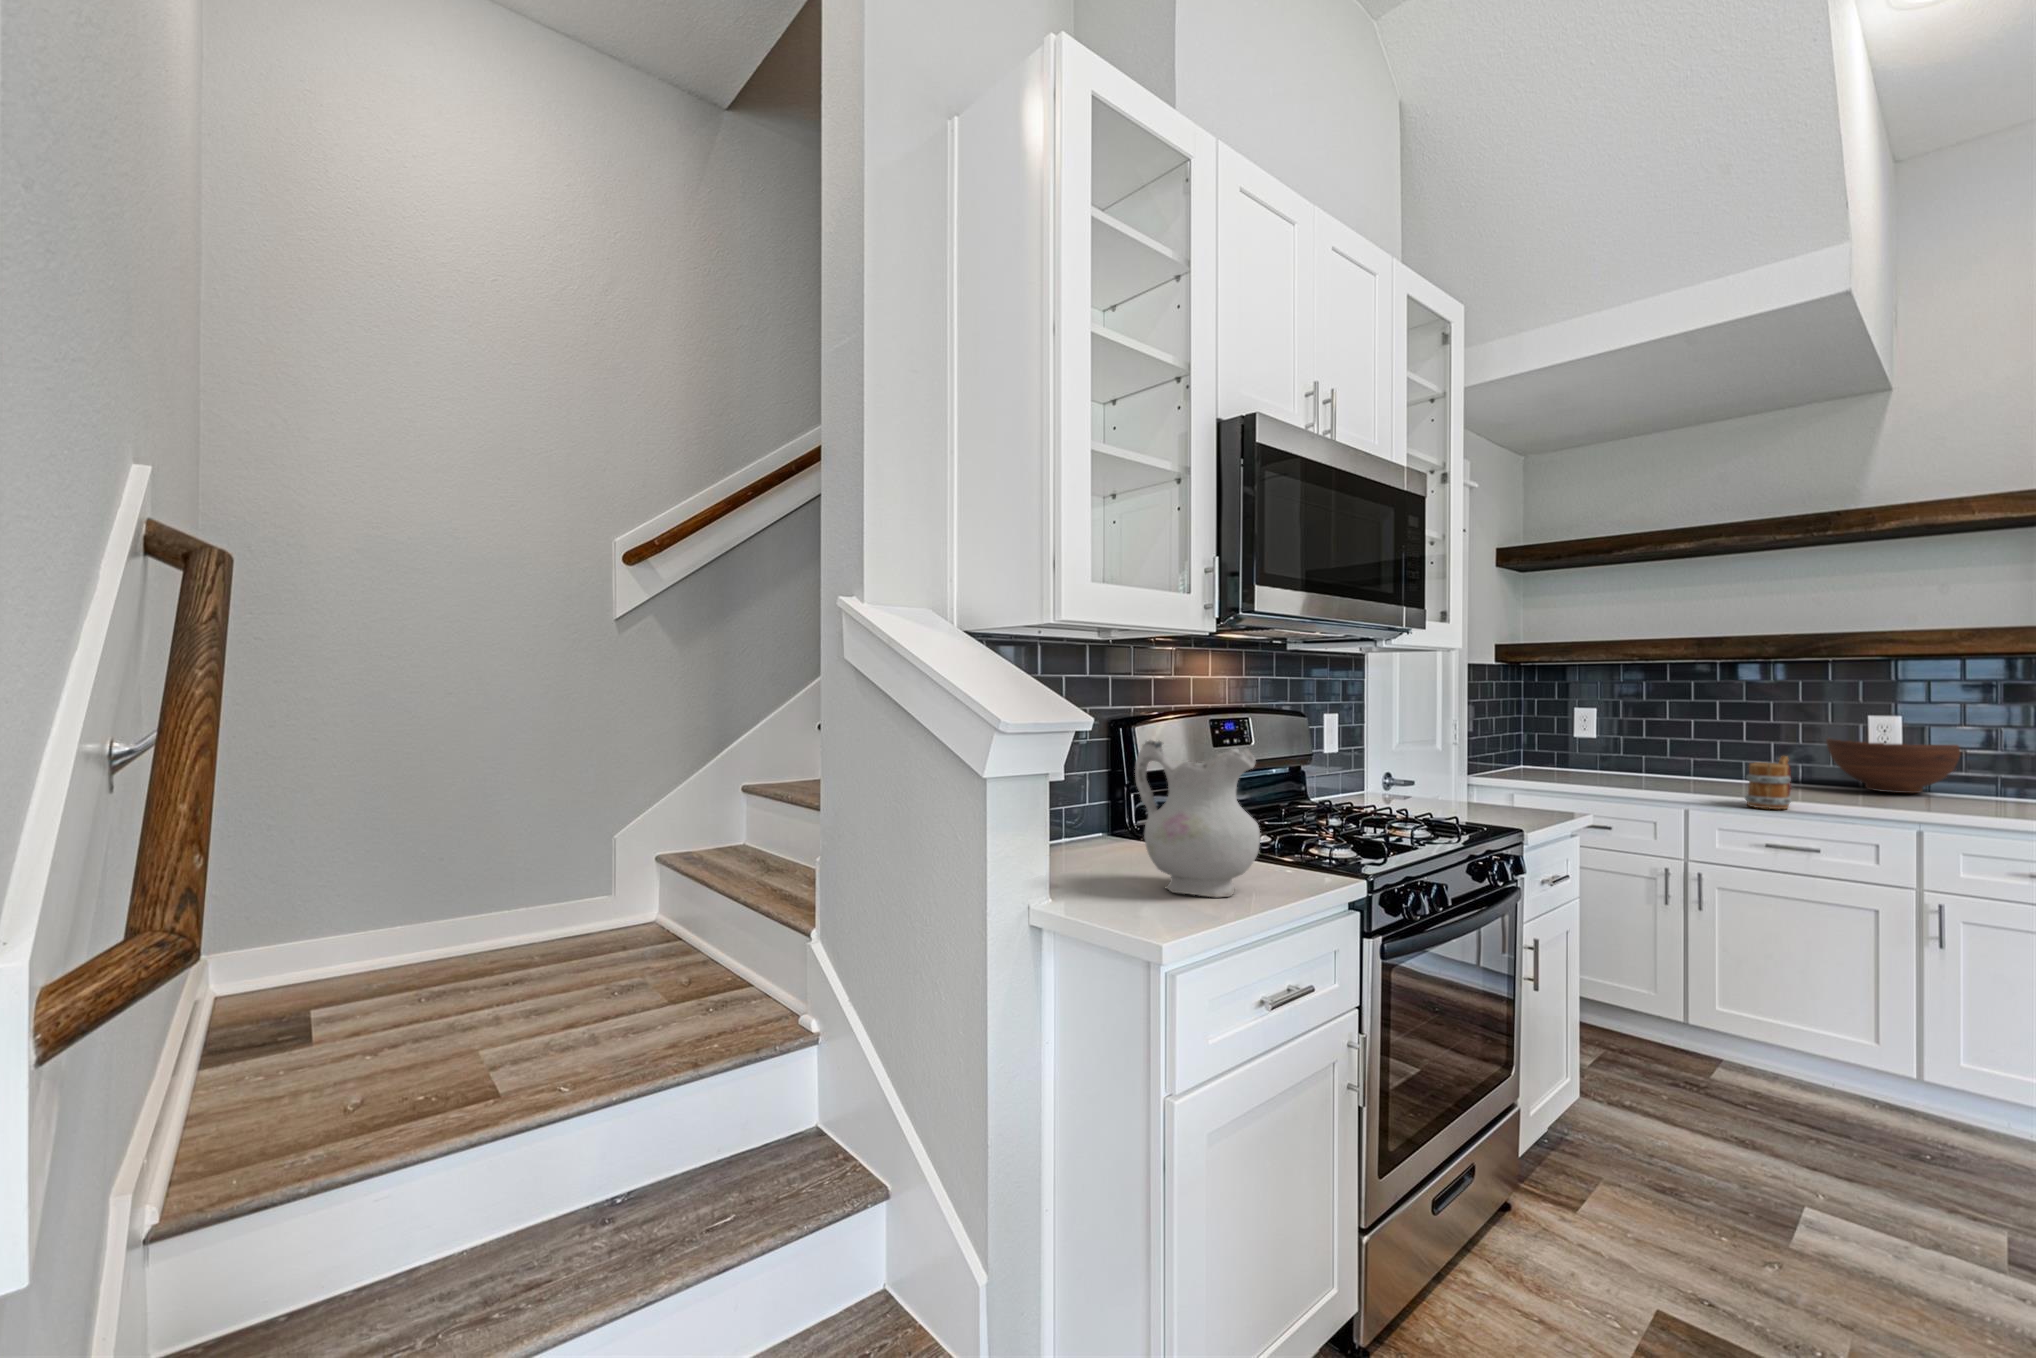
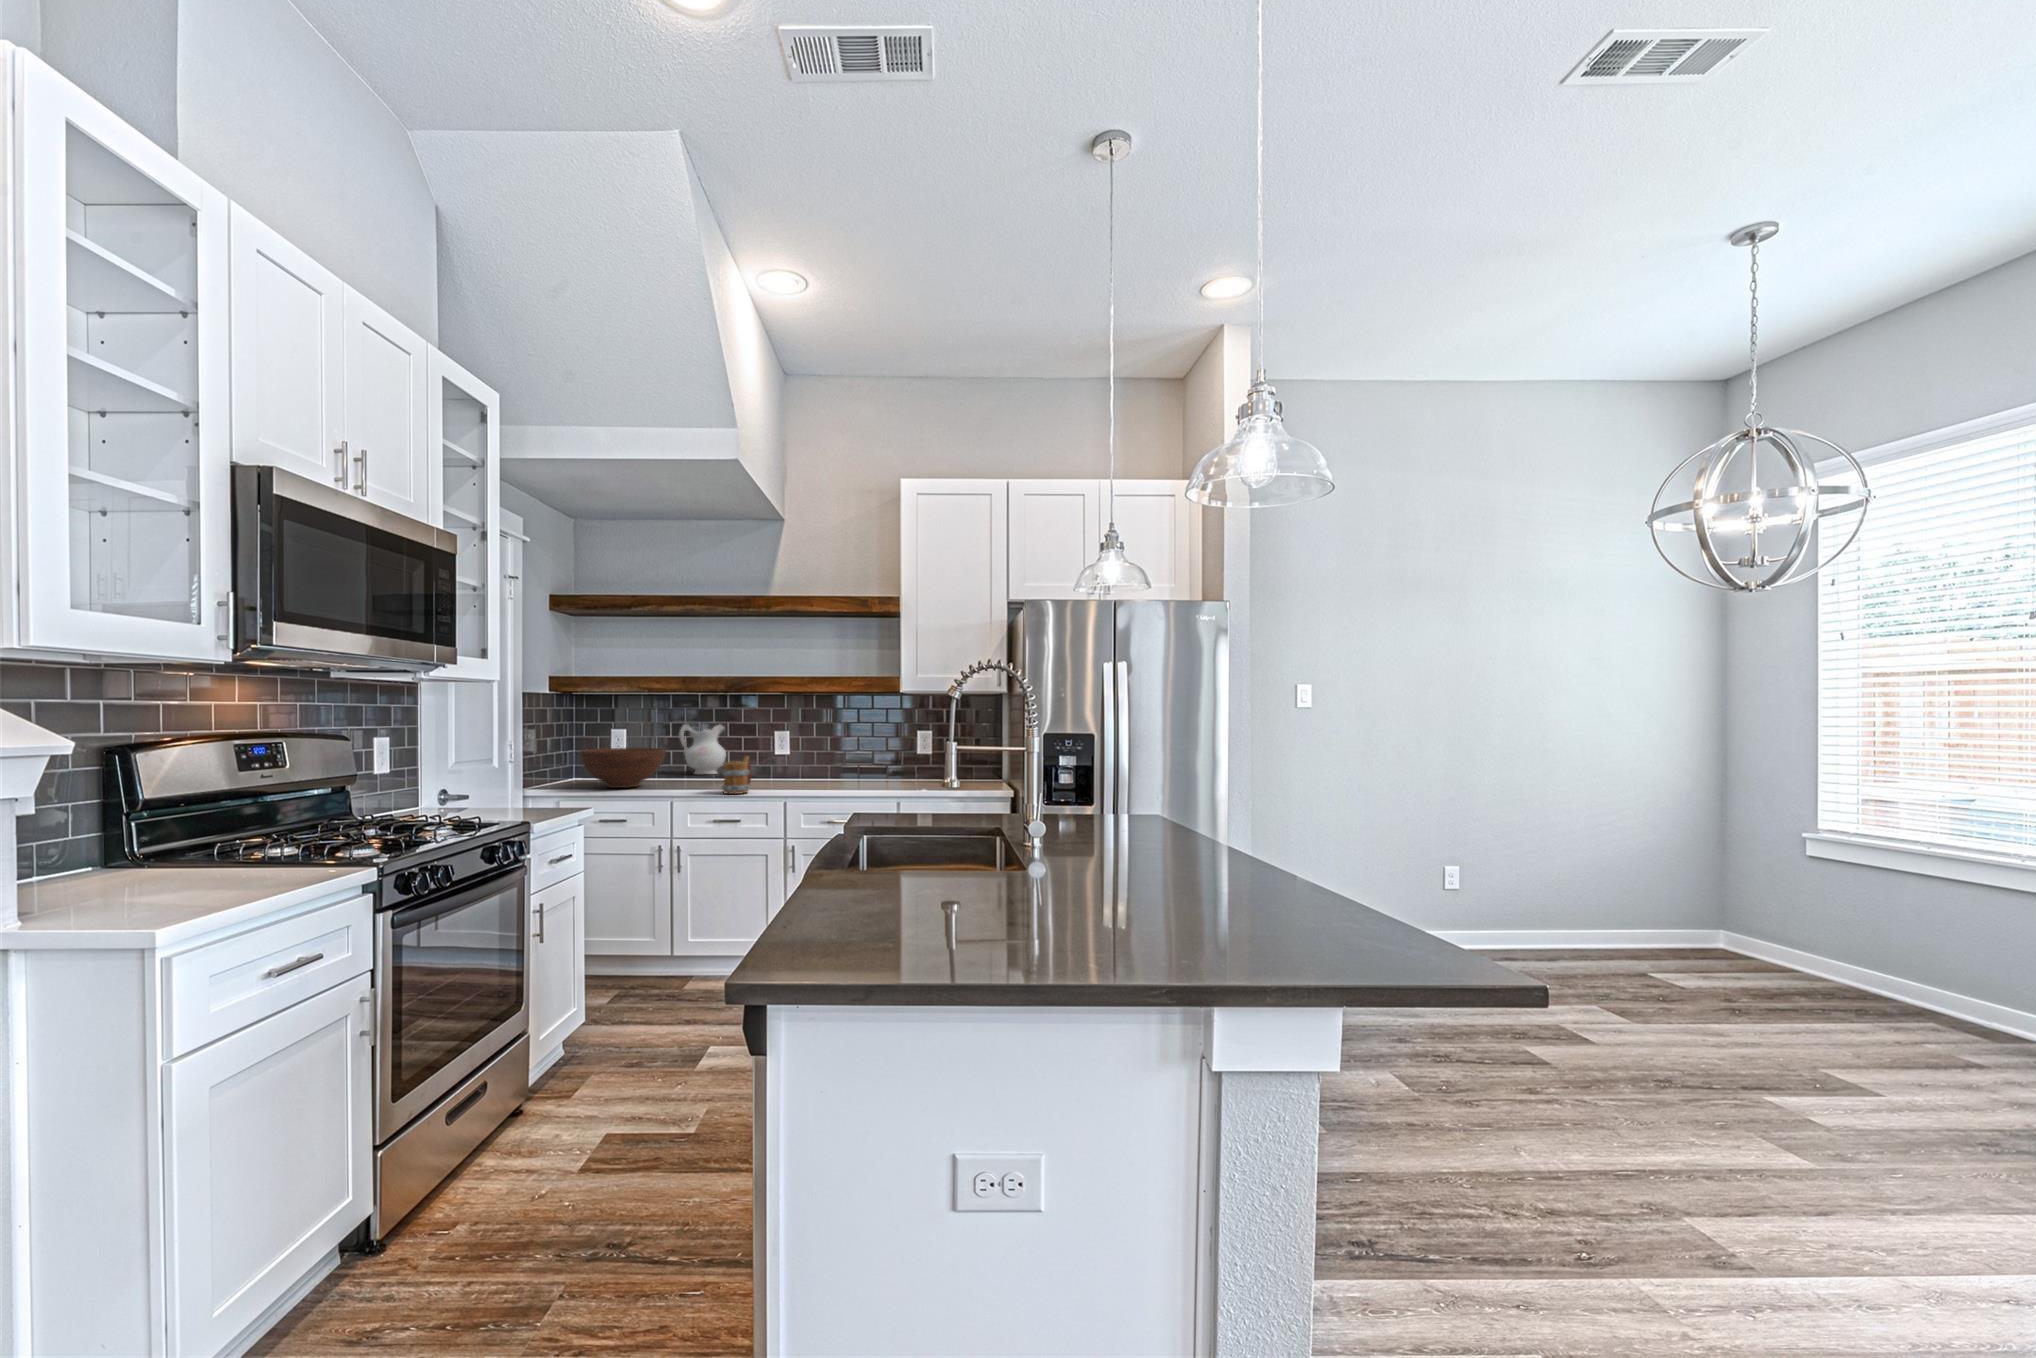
fruit bowl: present [1826,737,1960,793] -> present [580,748,666,788]
ceramic pitcher: present [1135,740,1260,897] -> present [679,723,726,774]

